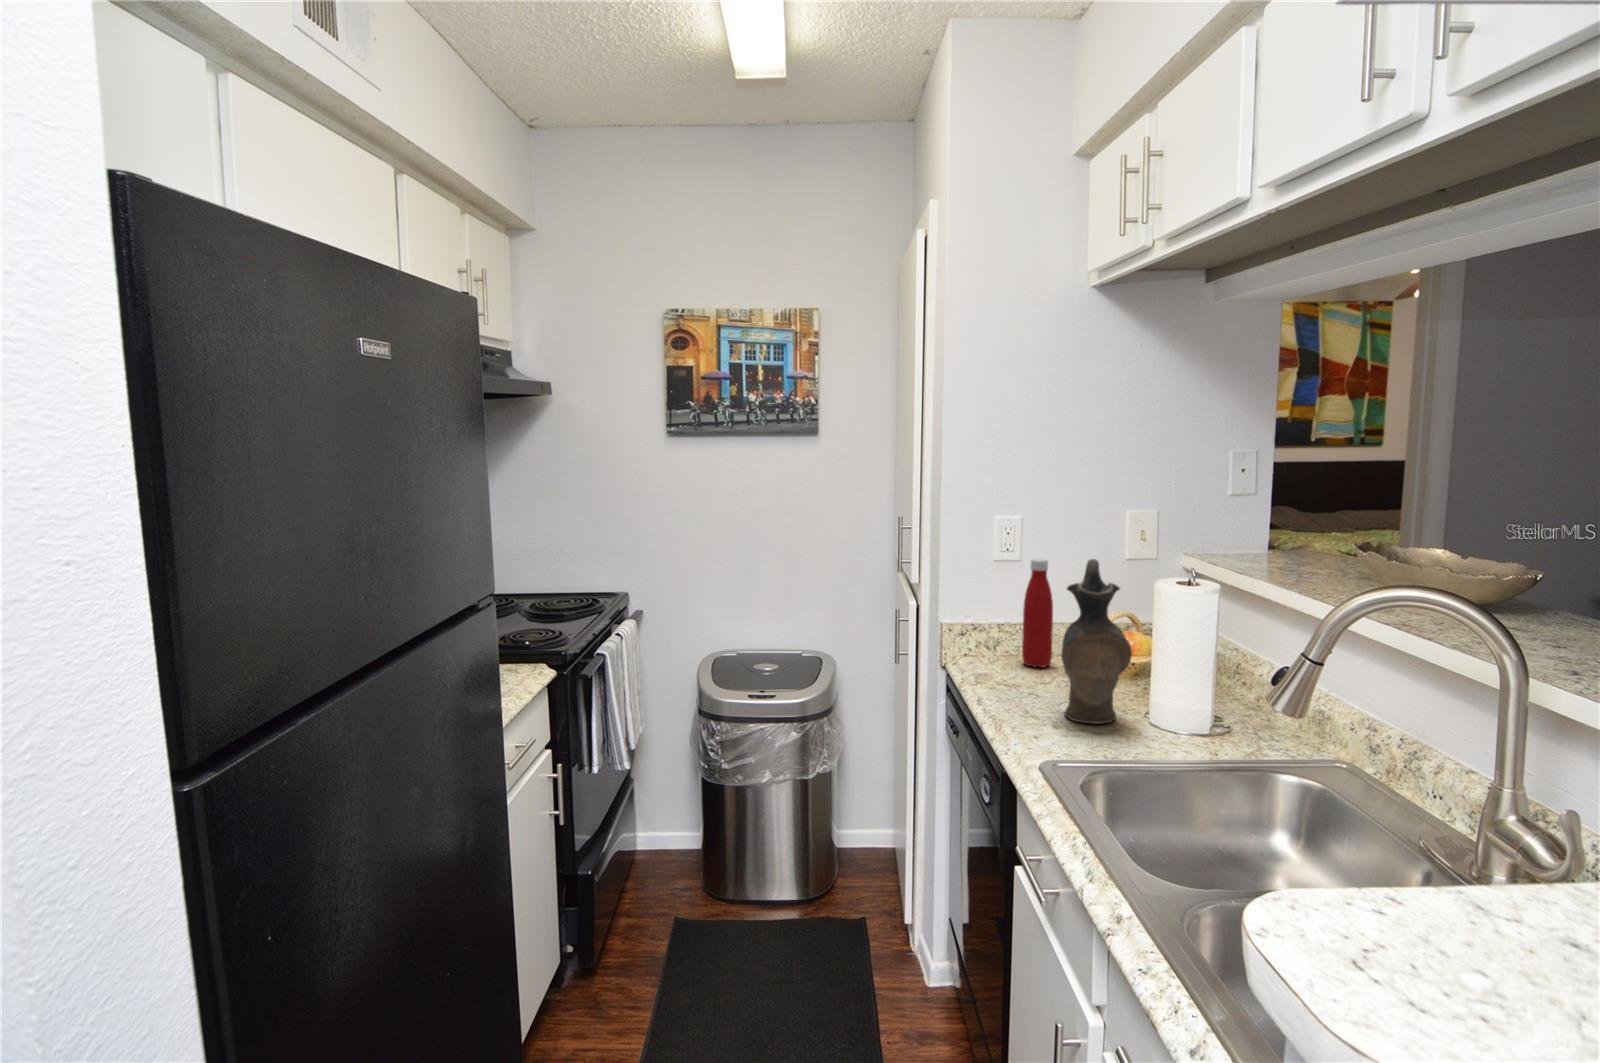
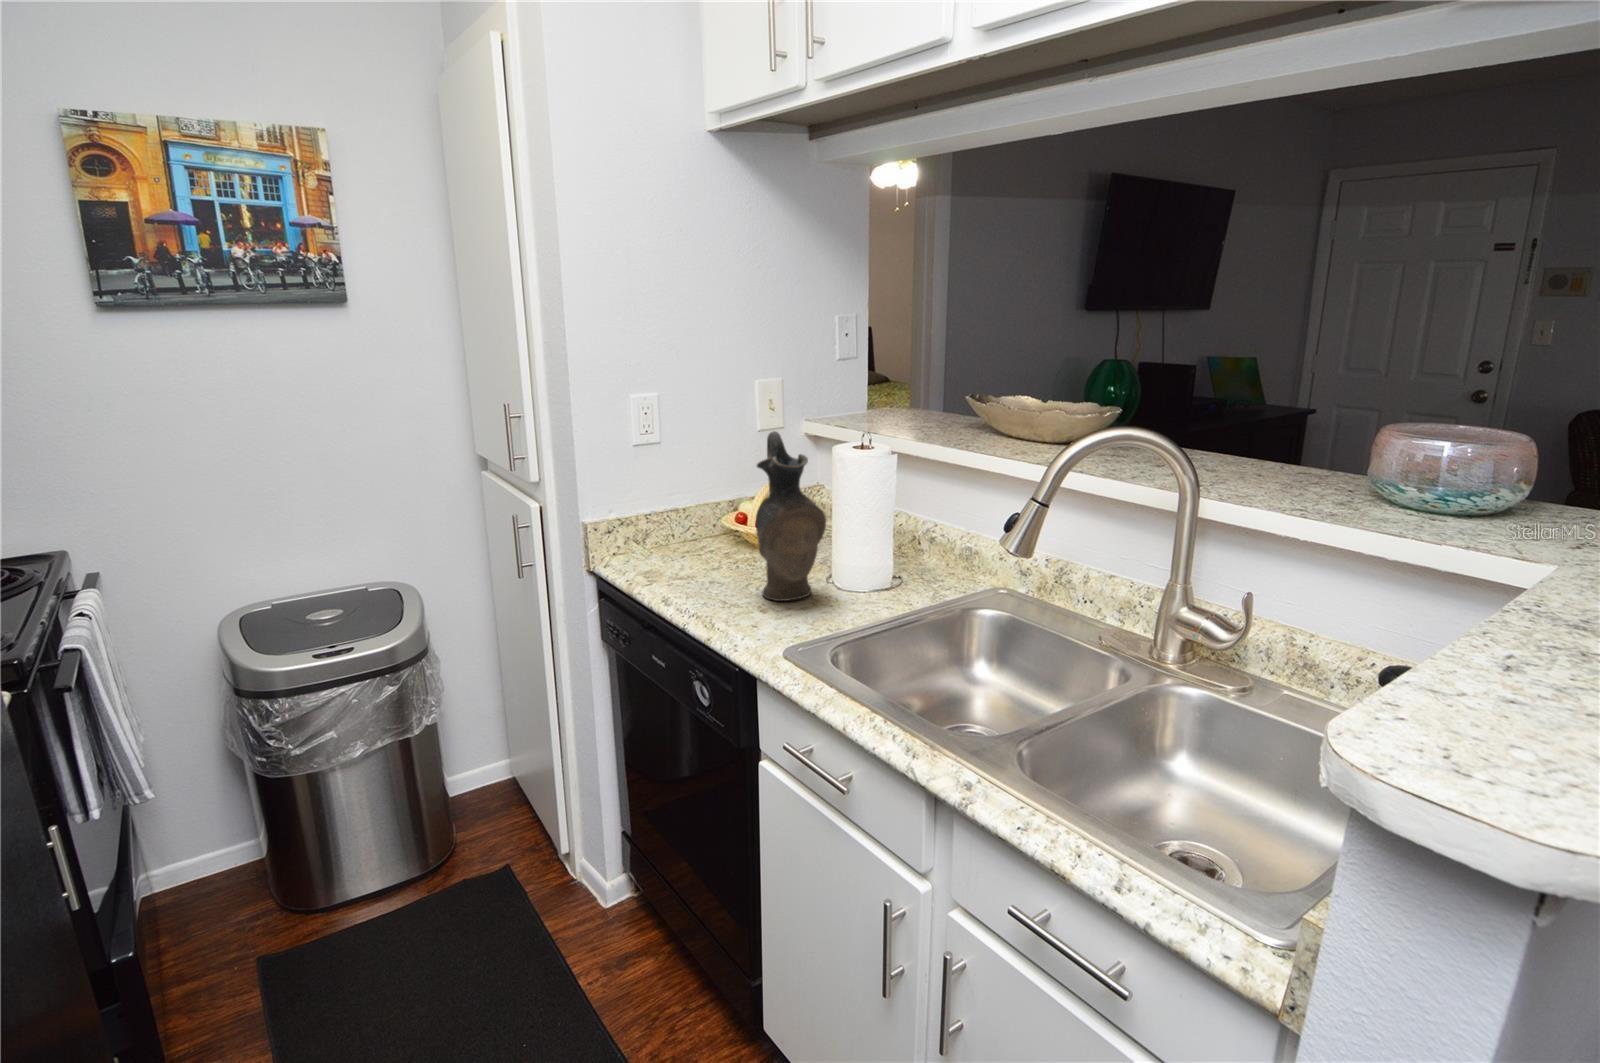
bottle: present [1022,558,1053,667] -> none [681,438,714,555]

